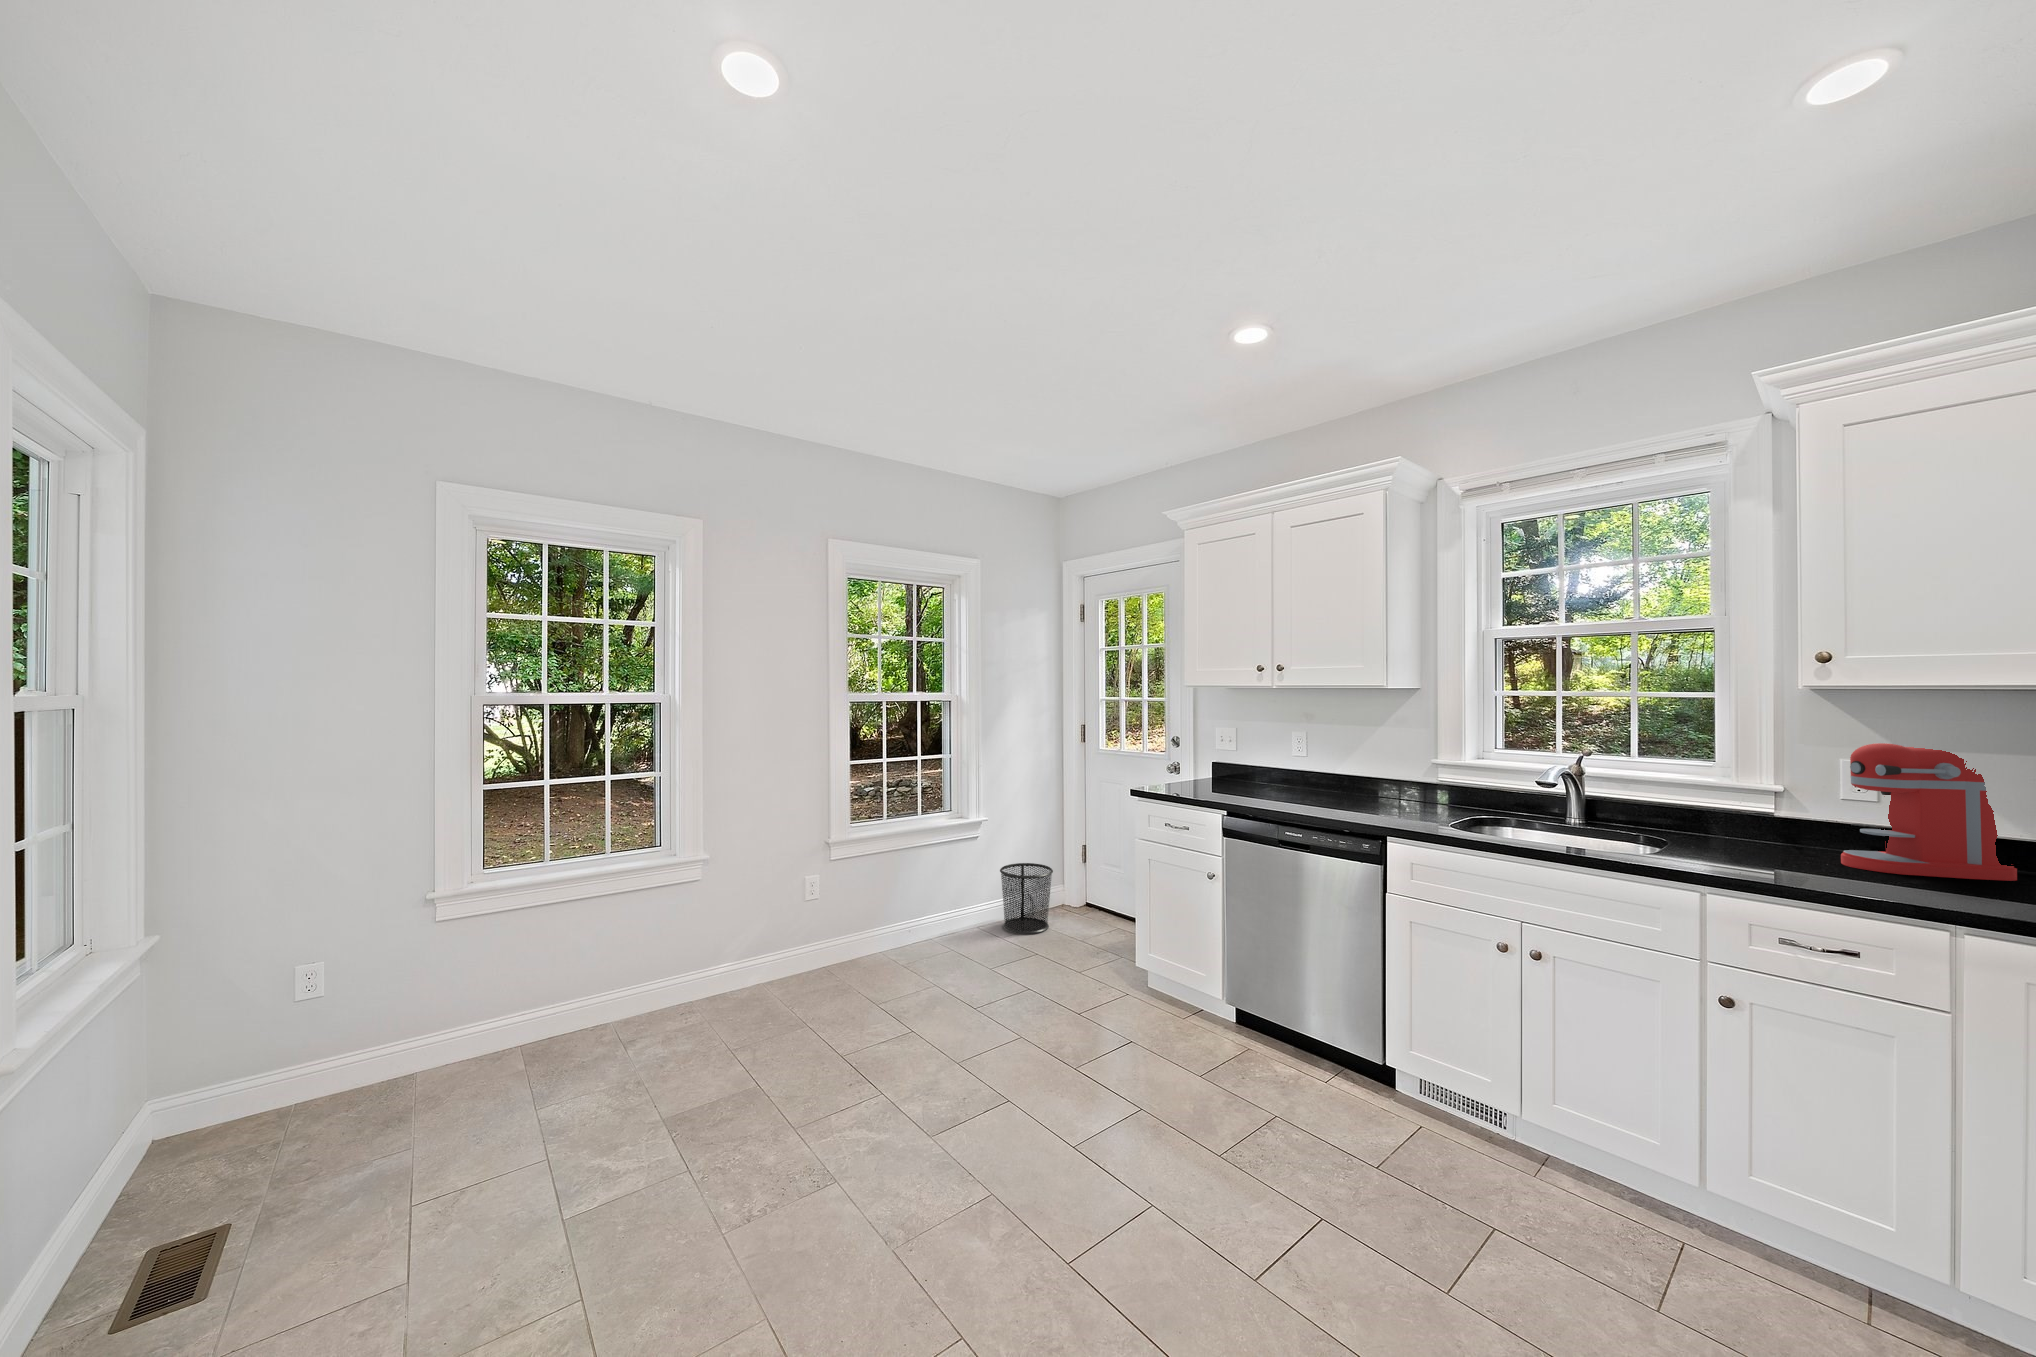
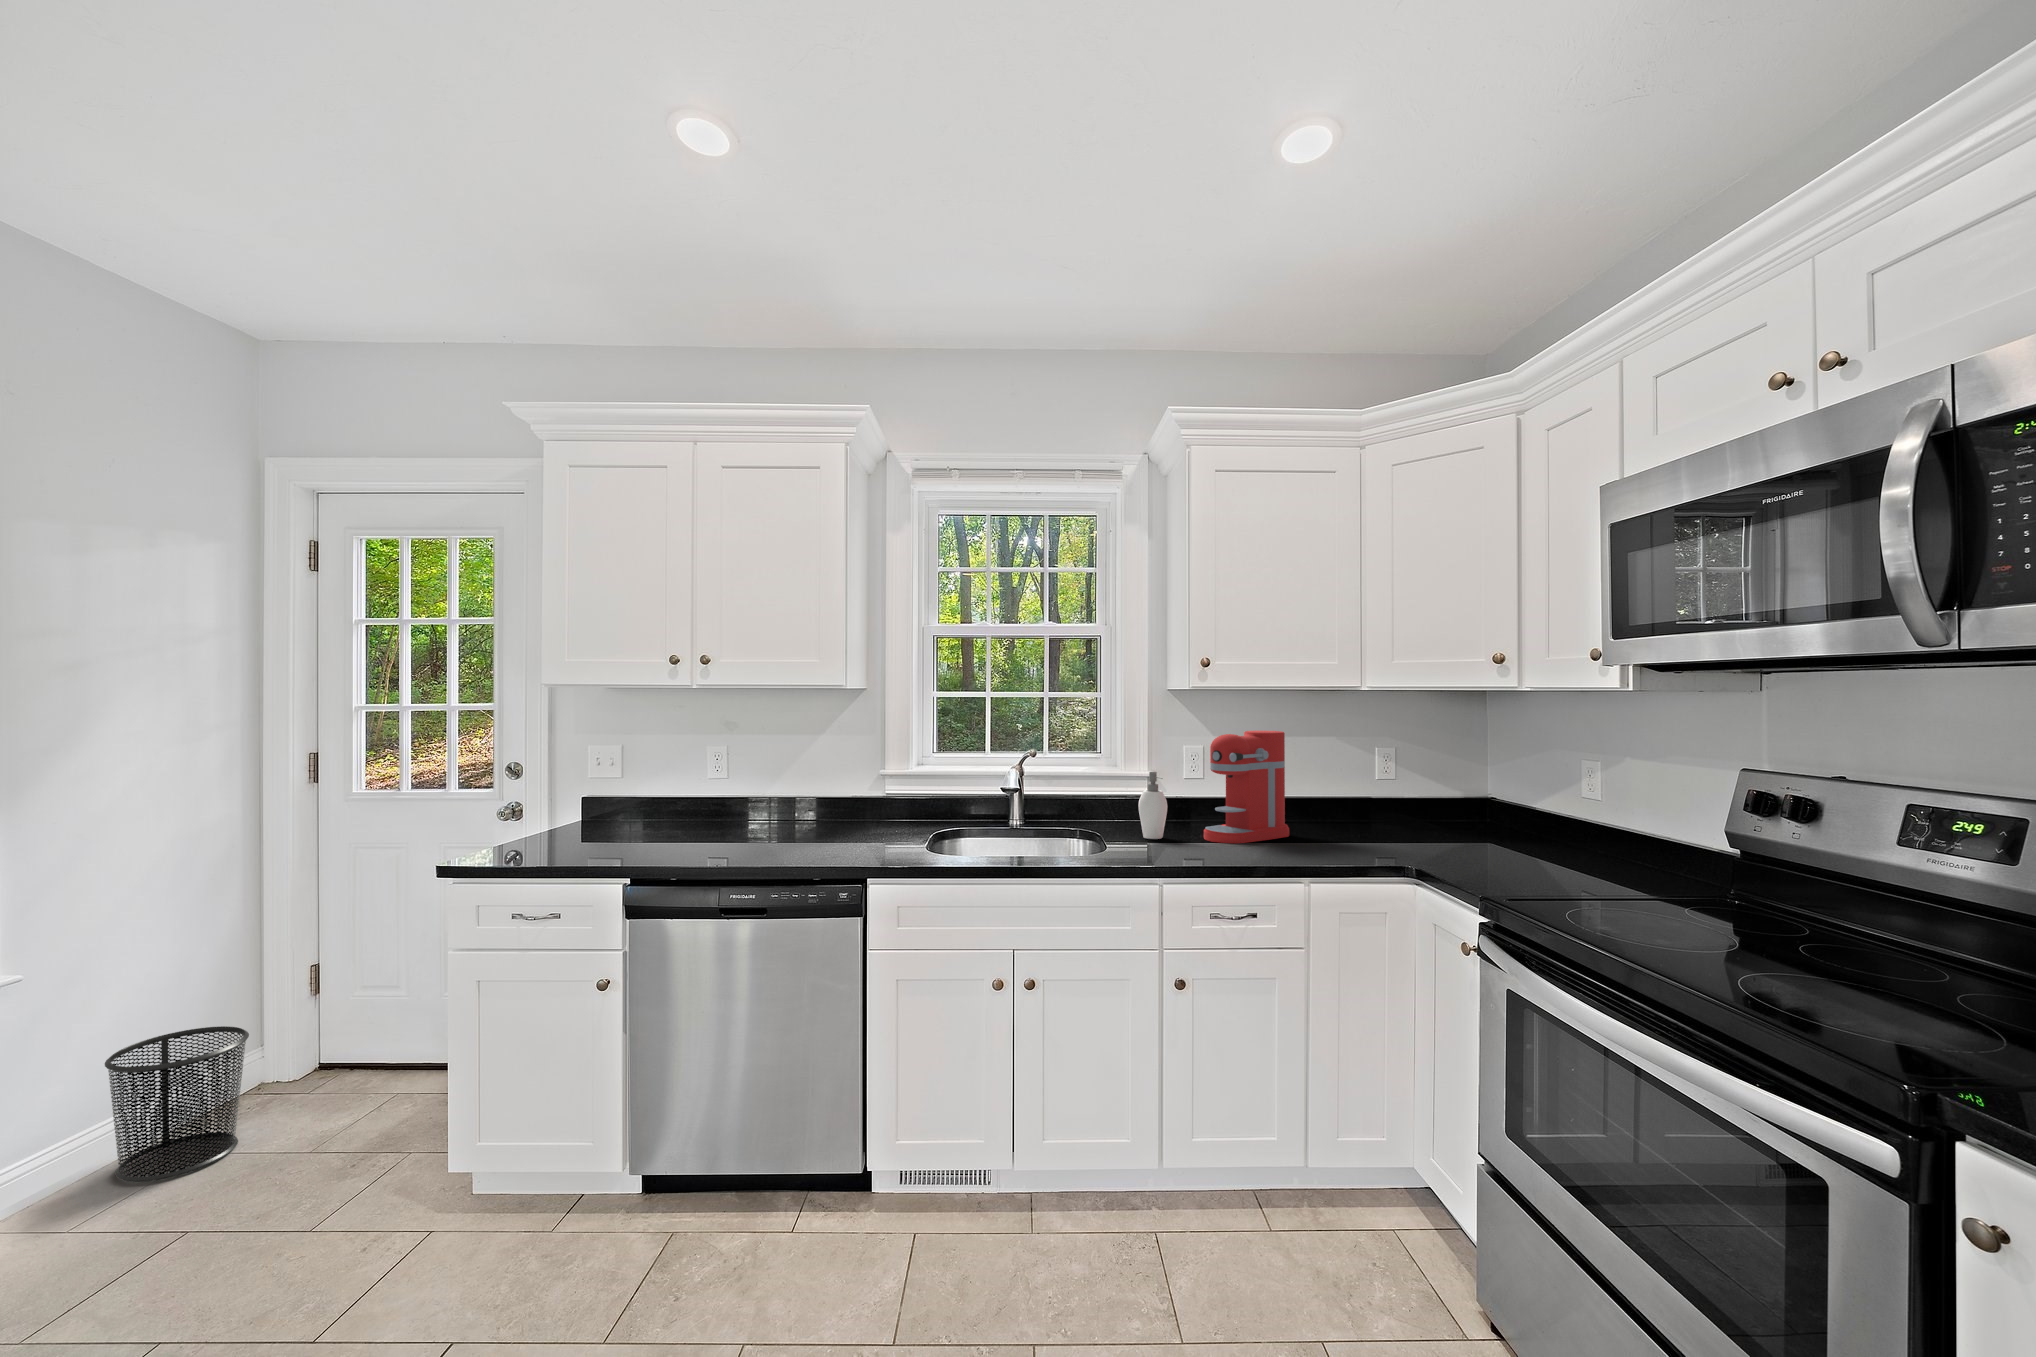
soap dispenser: none [1737,780,1783,854] -> present [1138,772,1167,839]

